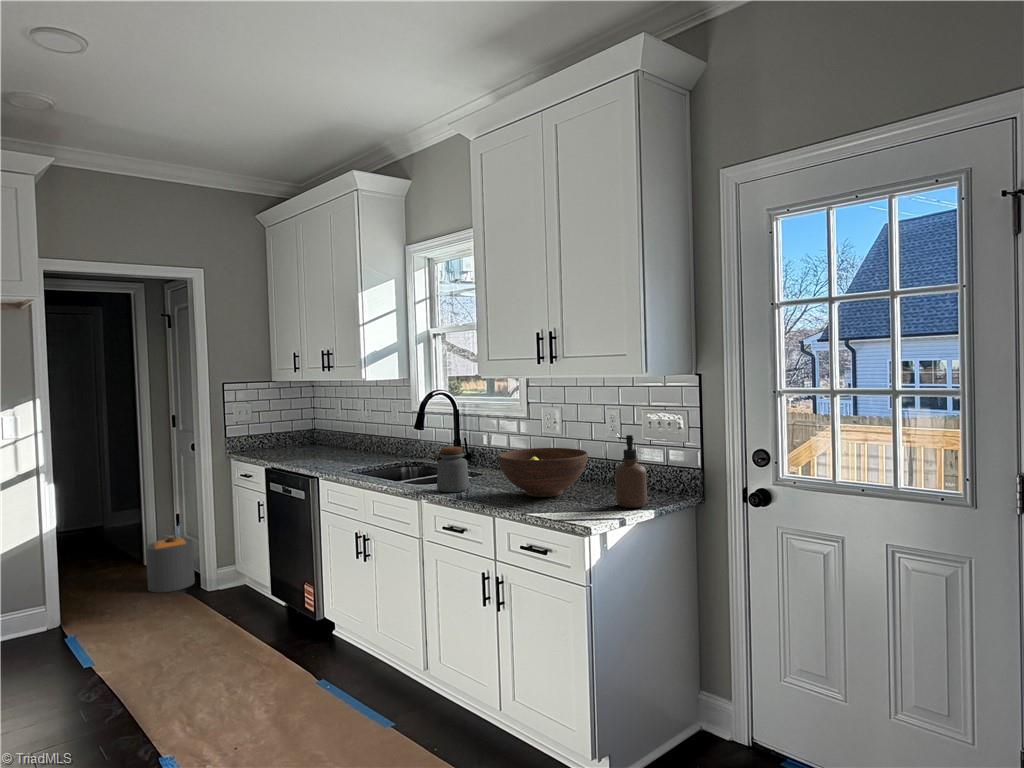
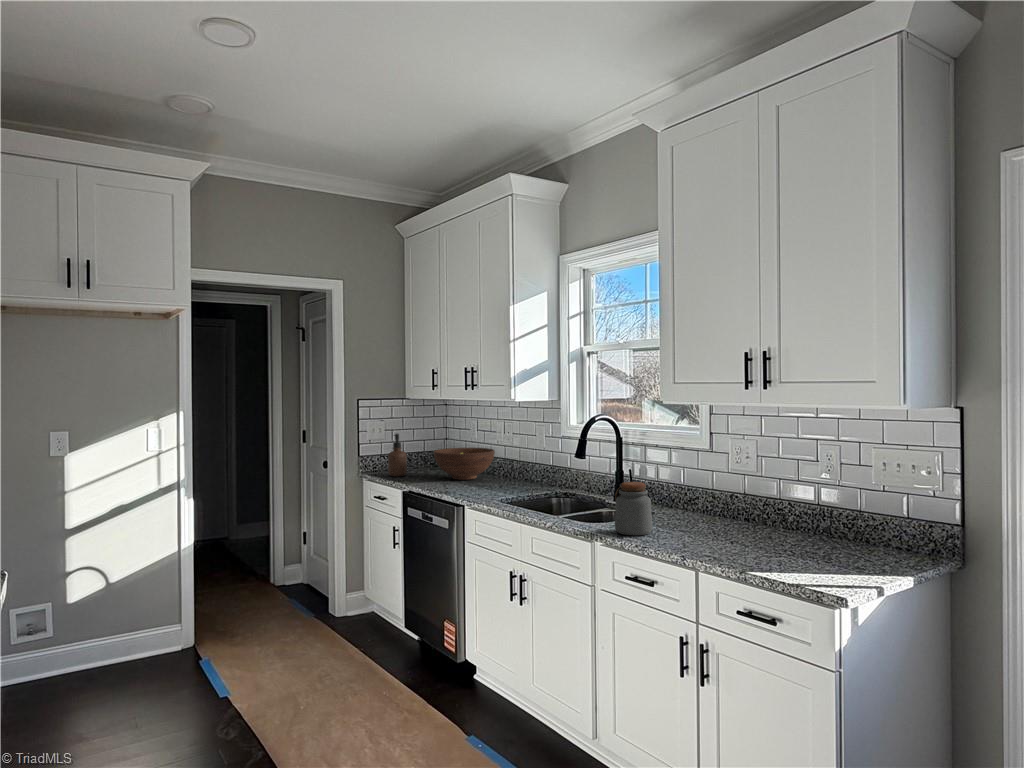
soap dispenser: present [615,435,647,508] -> present [388,434,407,477]
fruit bowl: present [498,448,588,497] -> present [434,448,495,480]
trash can: present [146,526,195,592] -> none [276,542,322,616]

